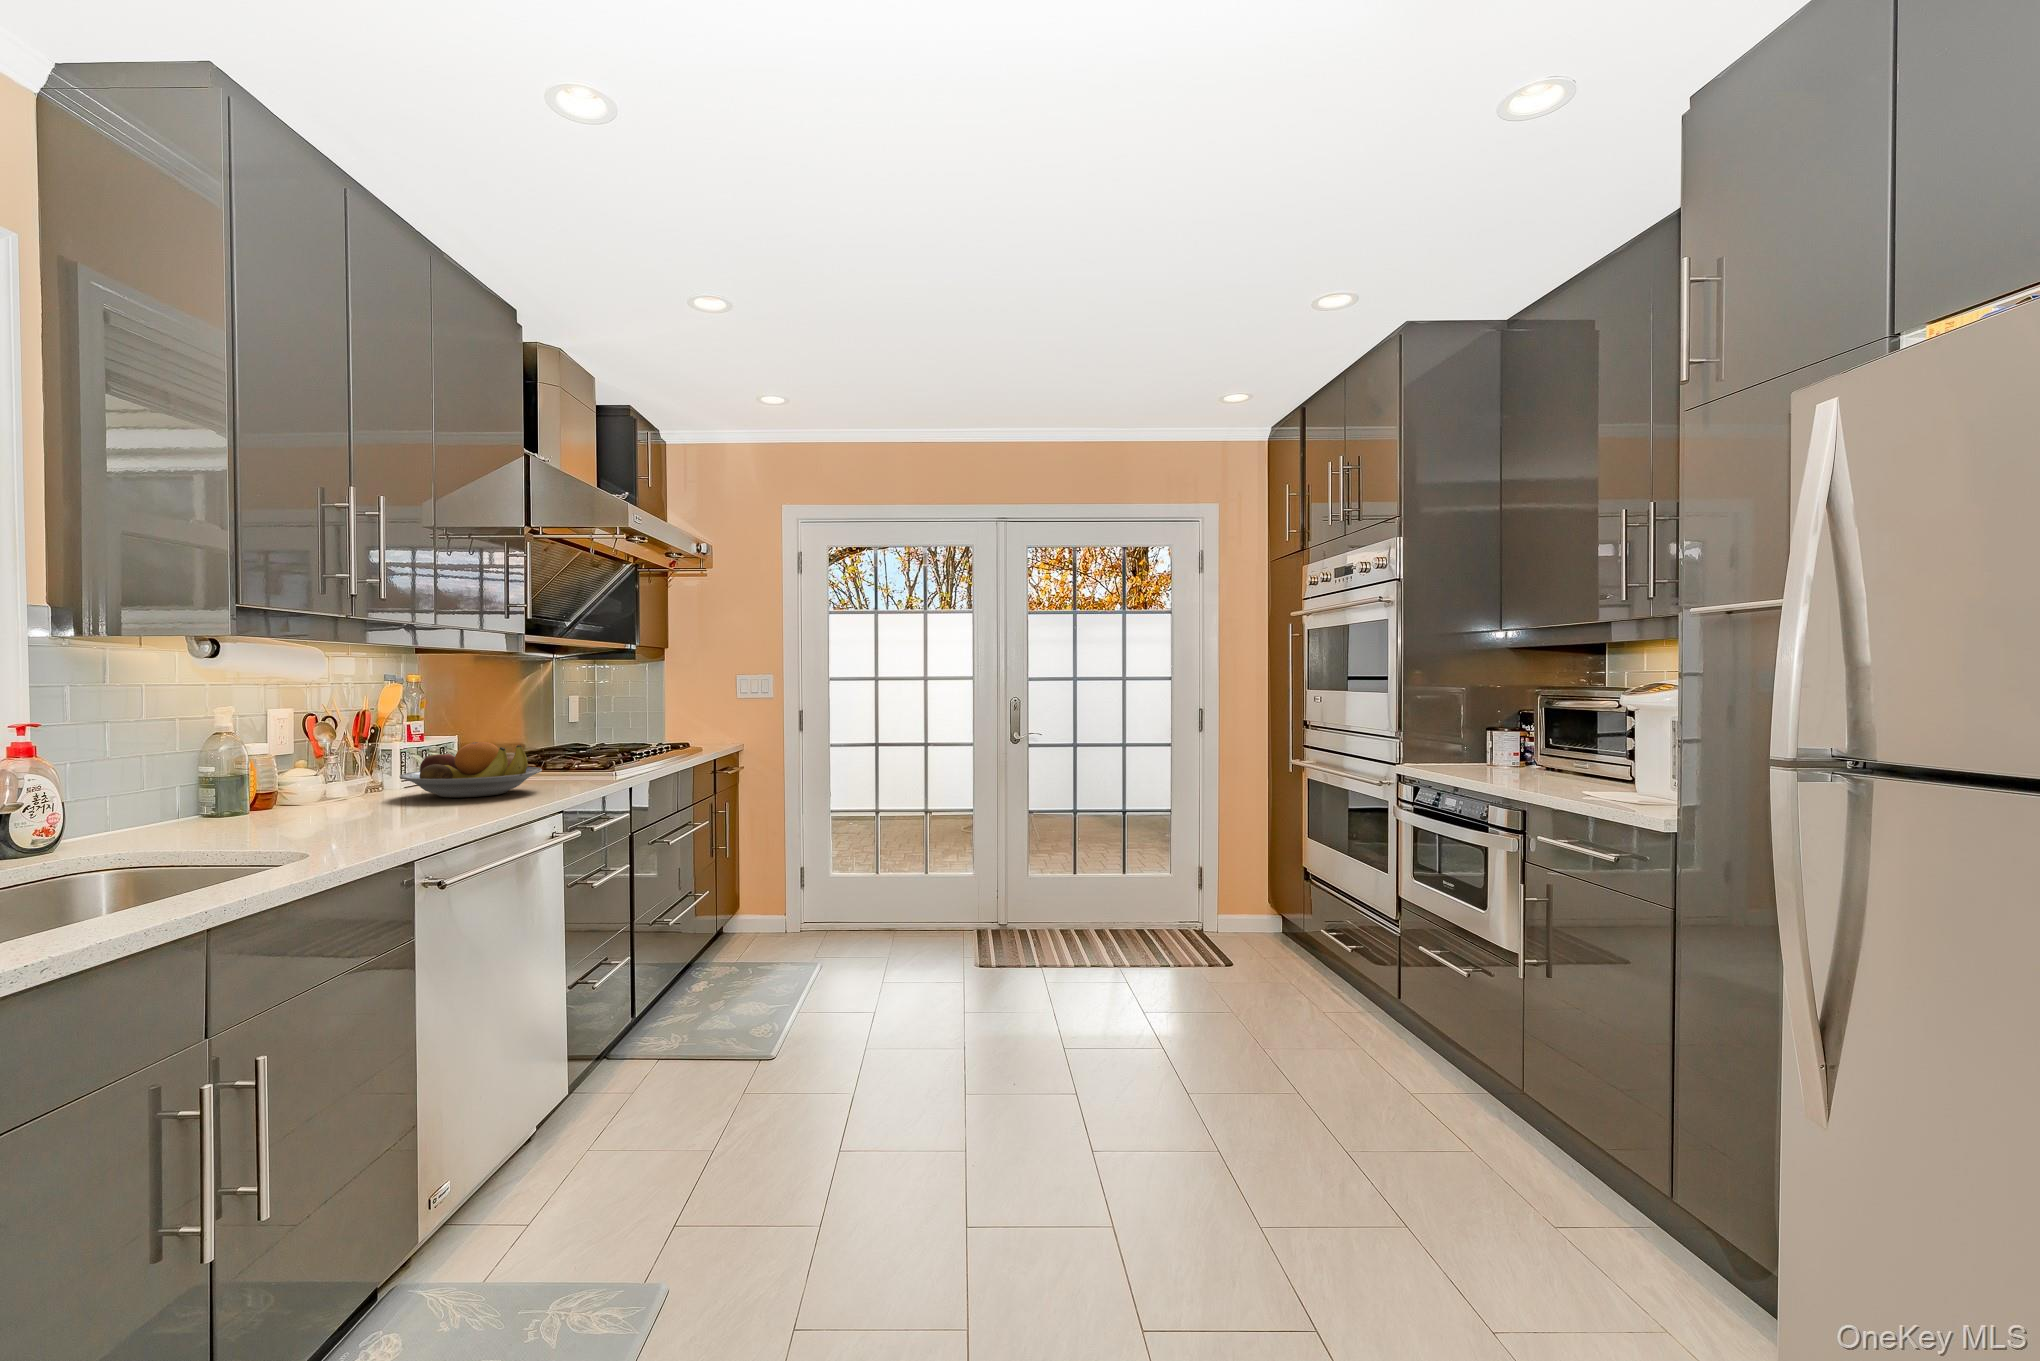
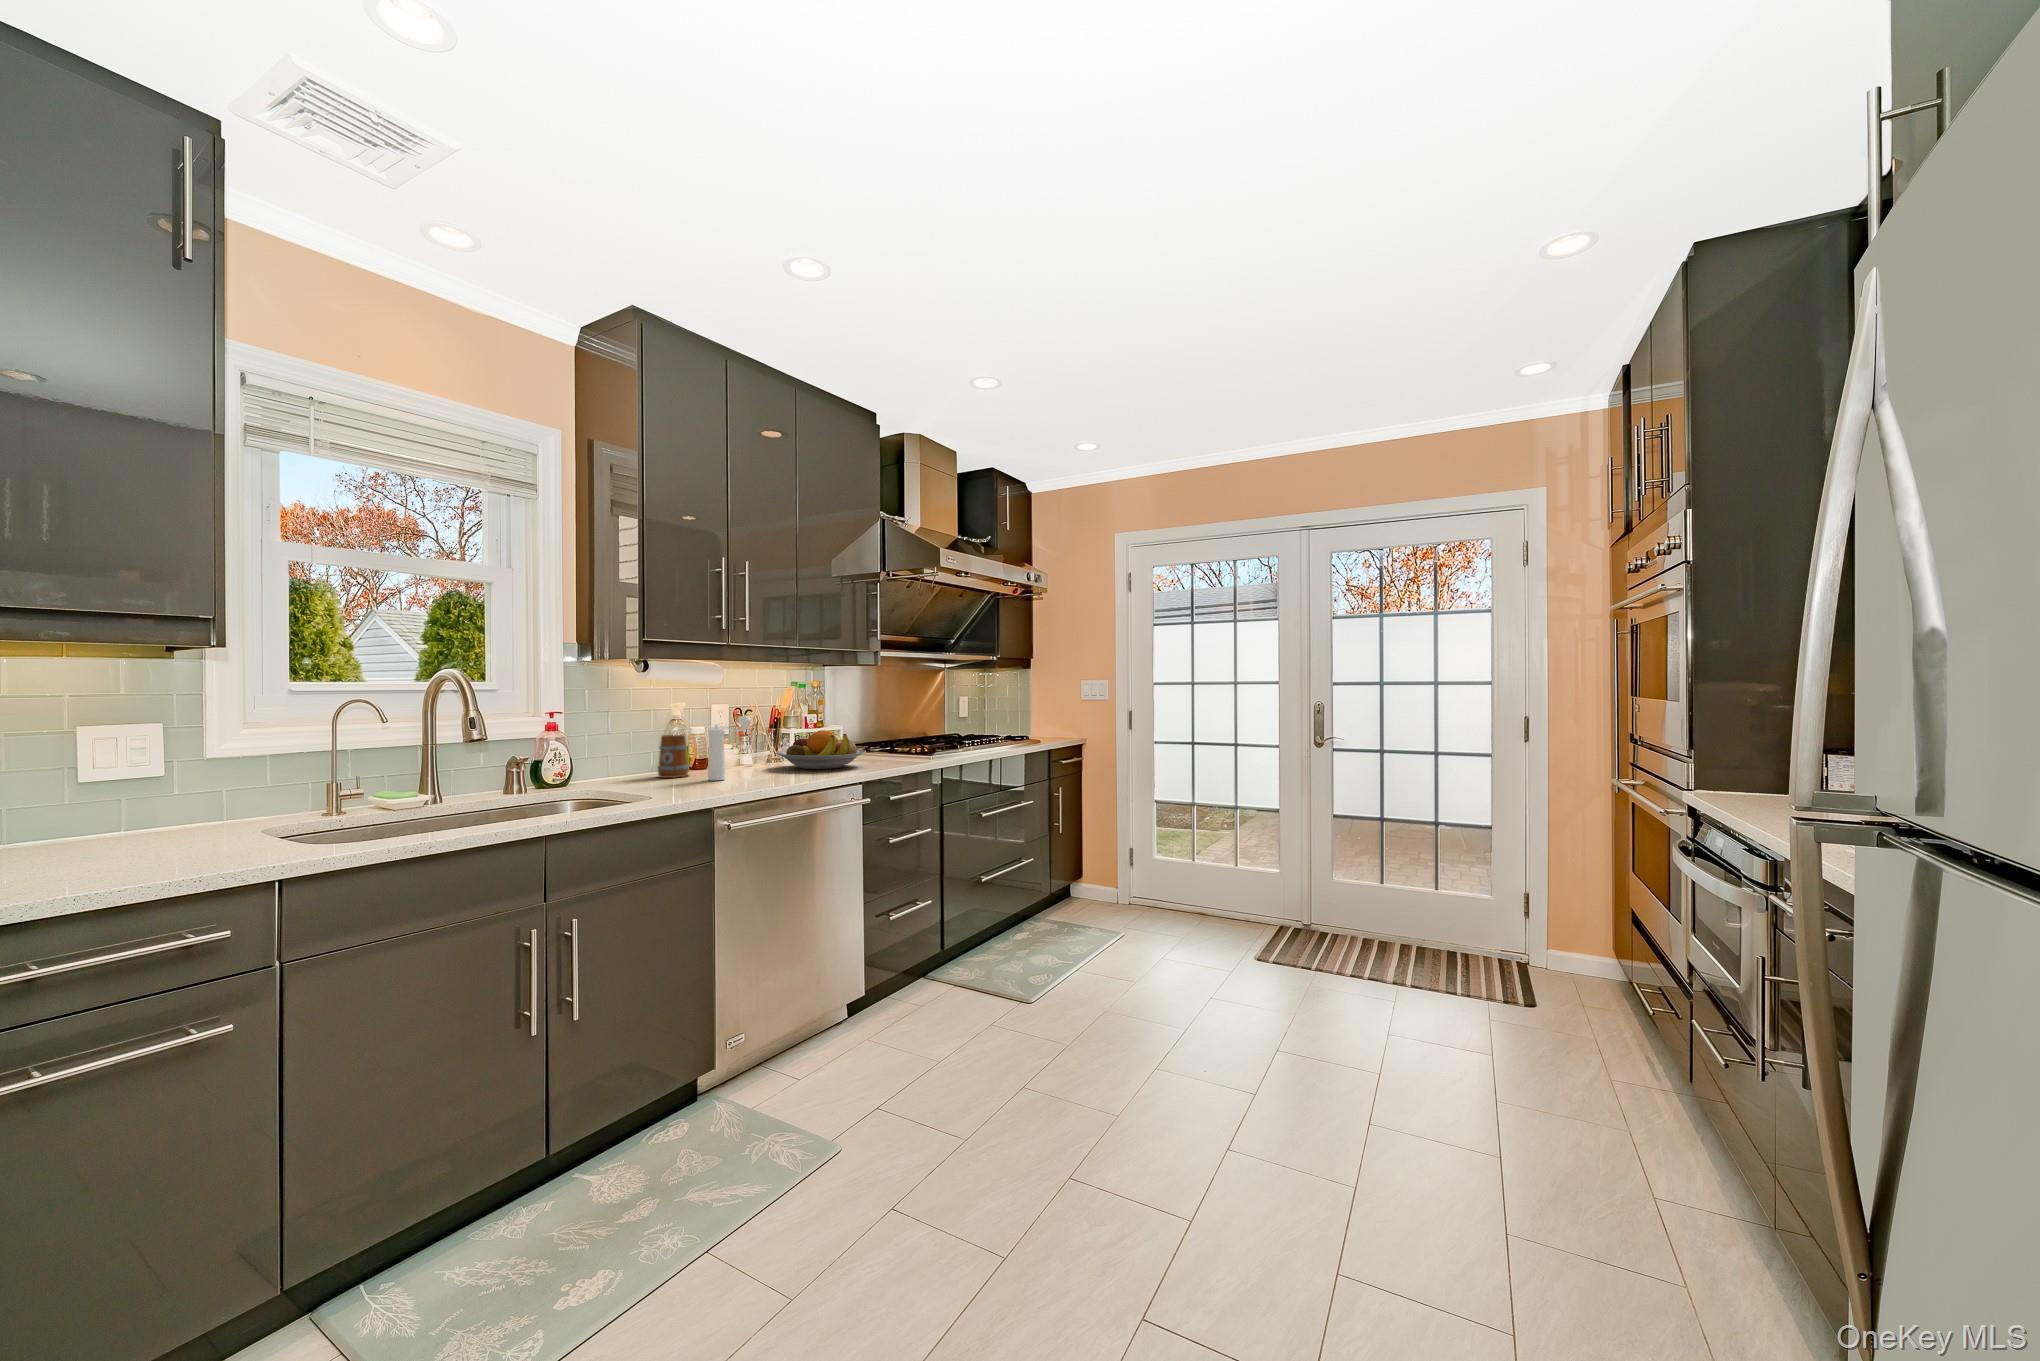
pepper mill: none [319,724,385,823] -> present [708,716,751,780]
mug: none [205,756,266,826] -> present [657,735,689,778]

